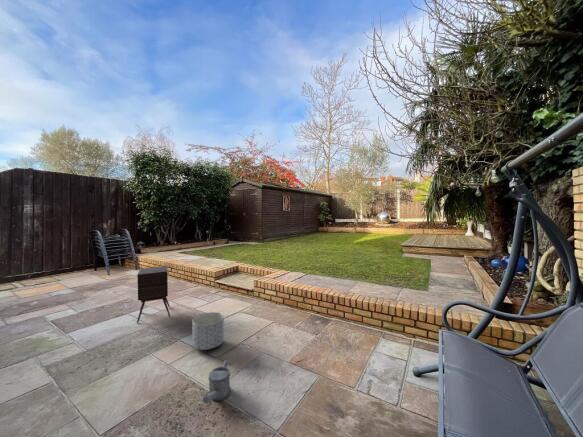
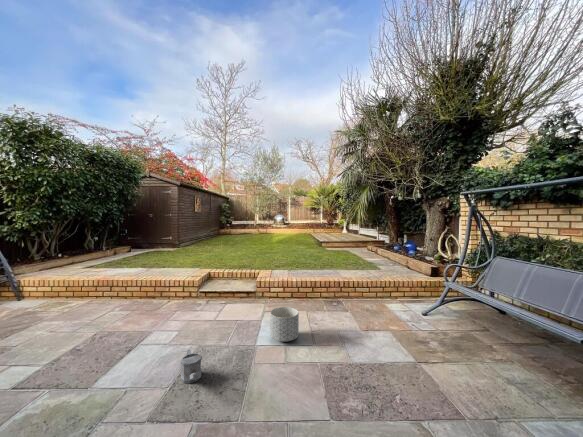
side table: present [137,266,170,323] -> none [151,275,201,345]
watering can: present [203,360,230,403] -> present [181,350,202,383]

